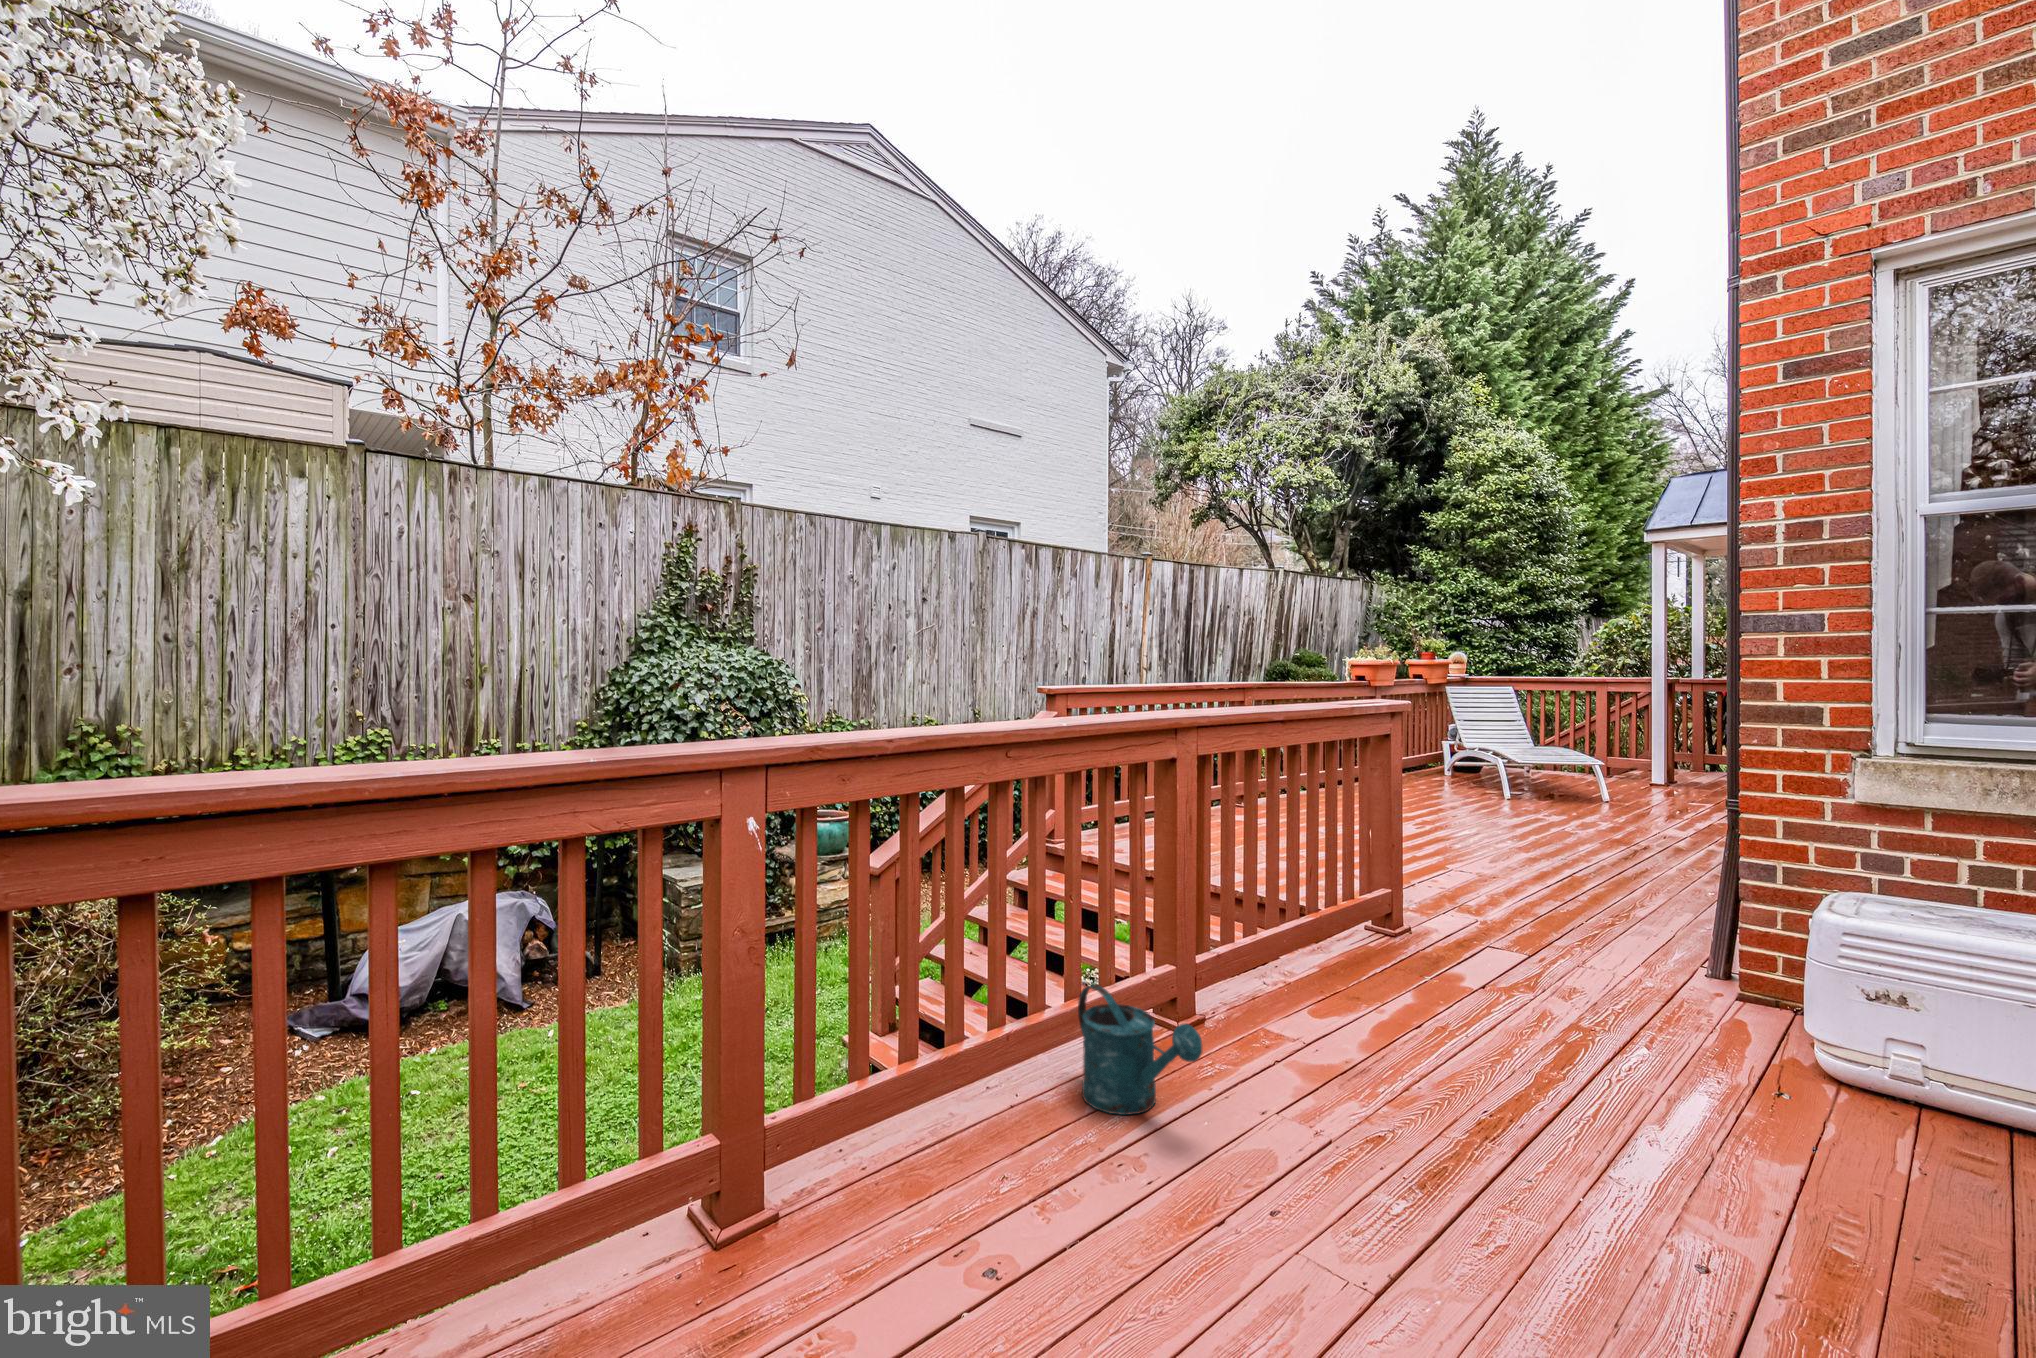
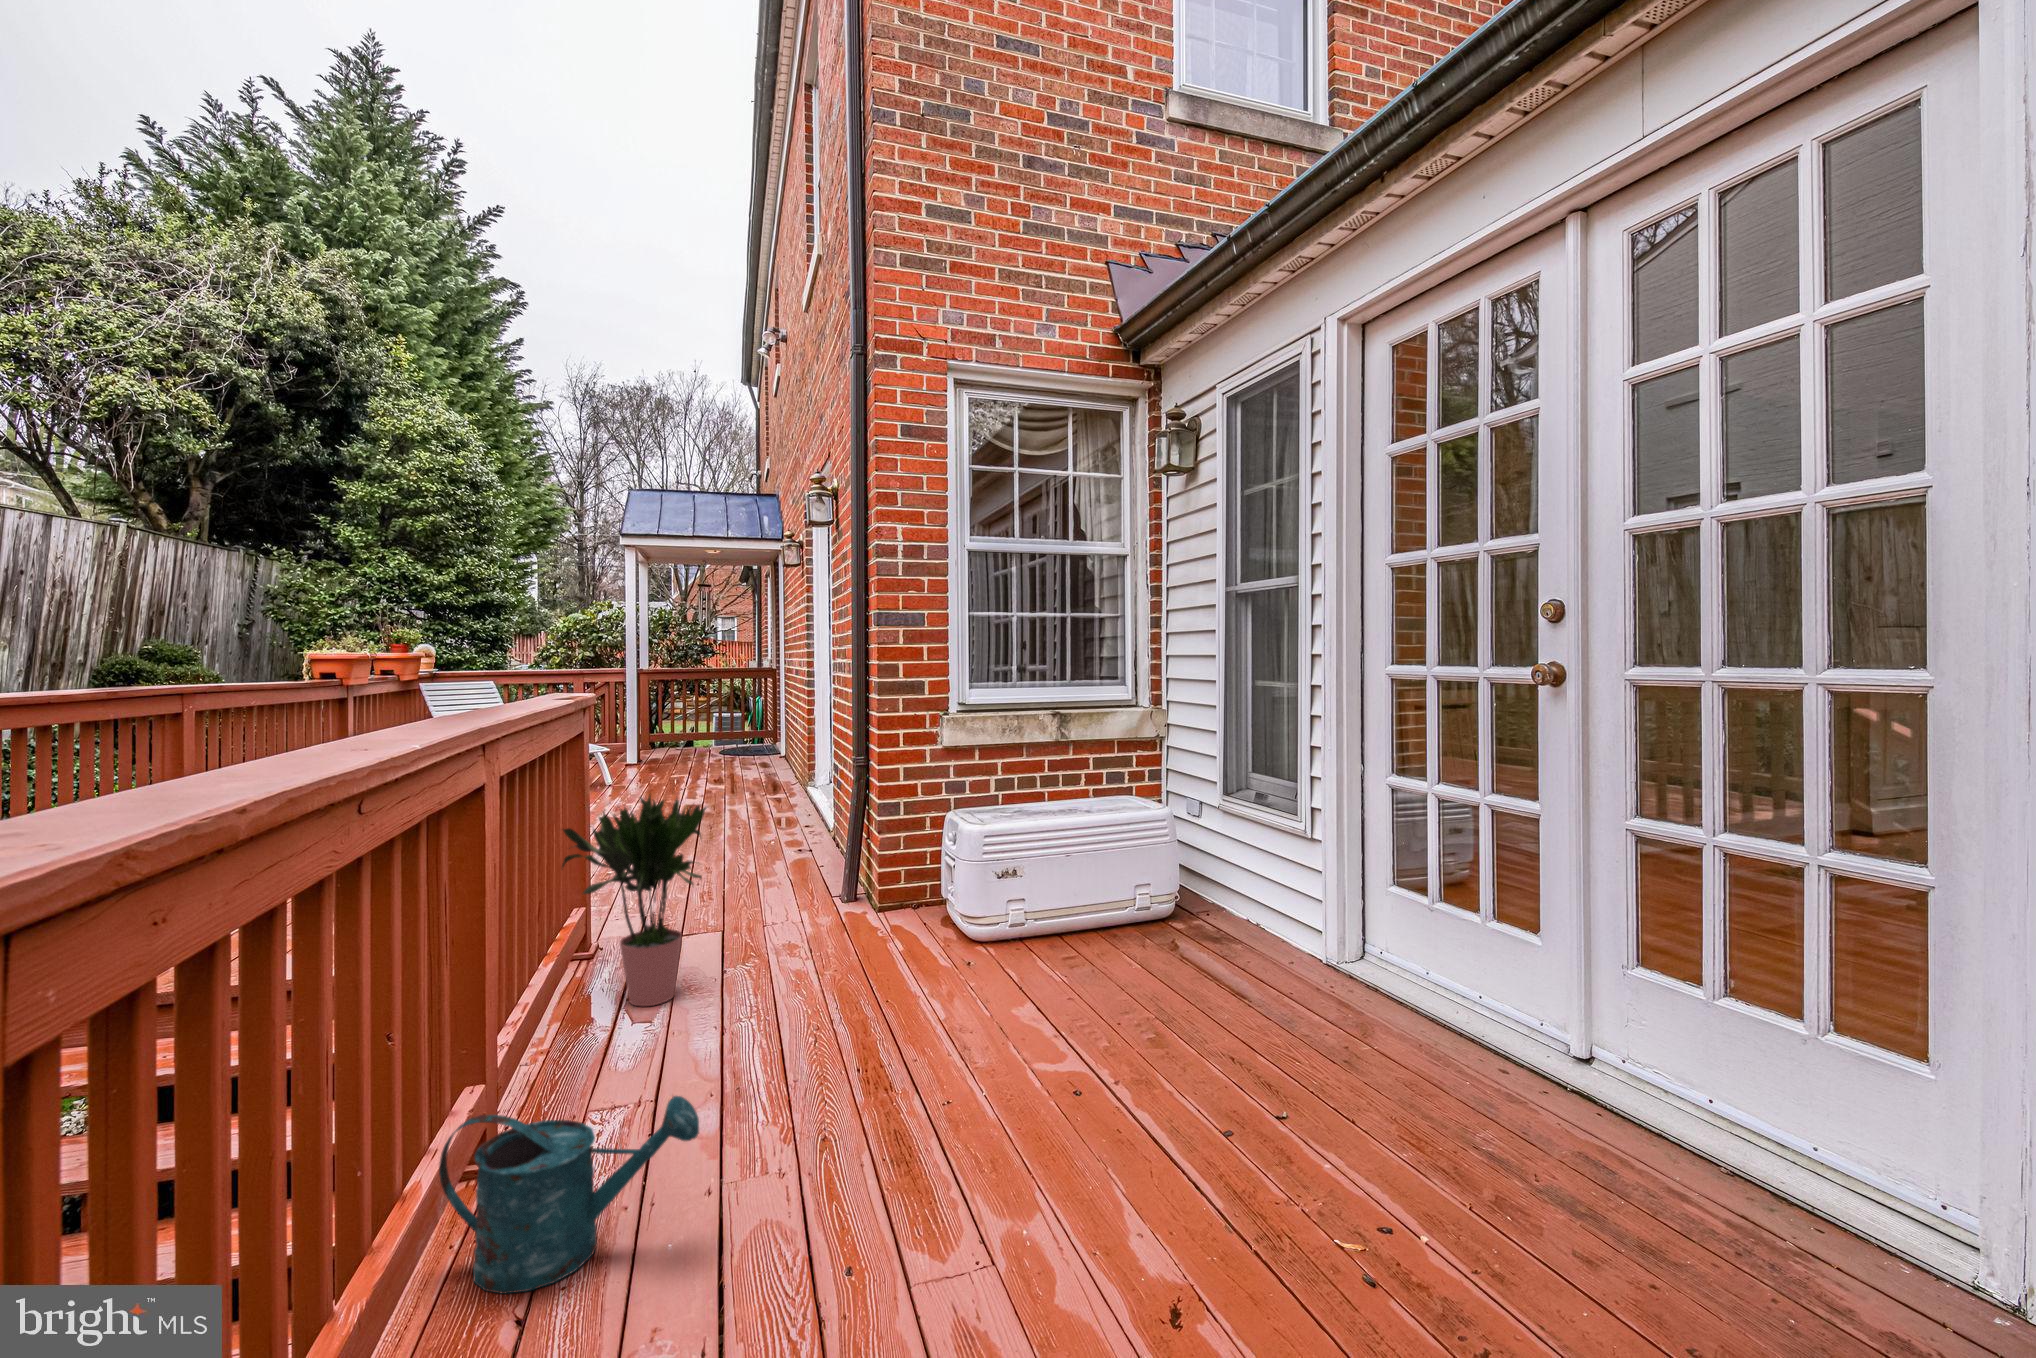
potted plant: none [1313,794,1464,993] -> present [562,794,706,1006]

